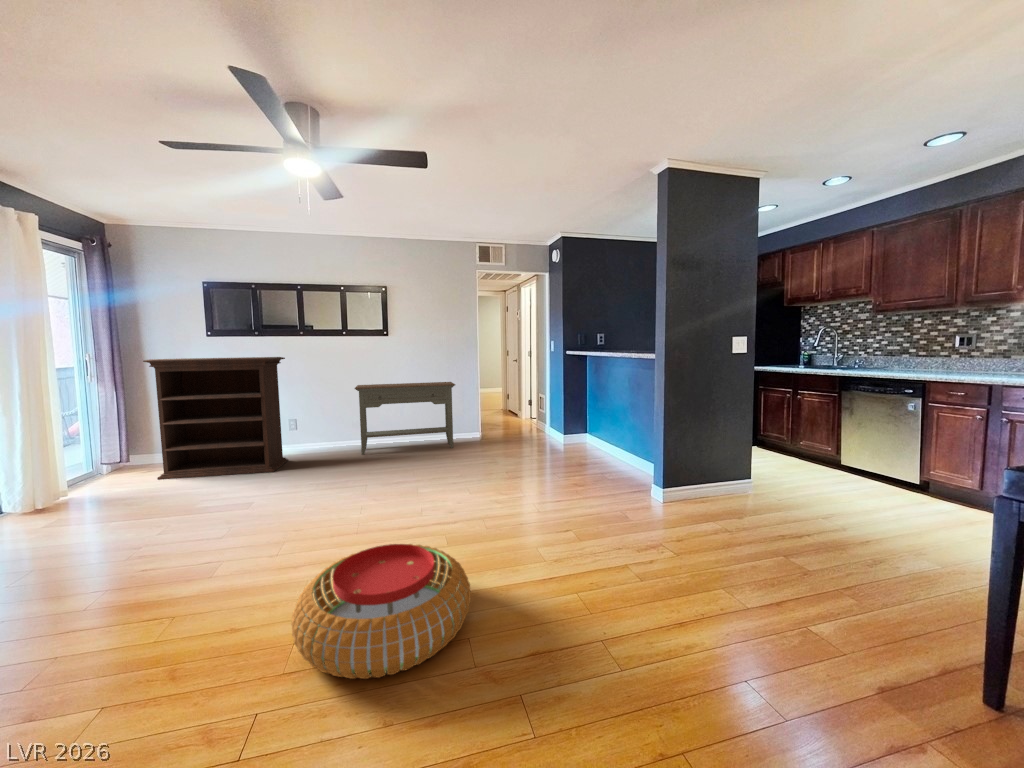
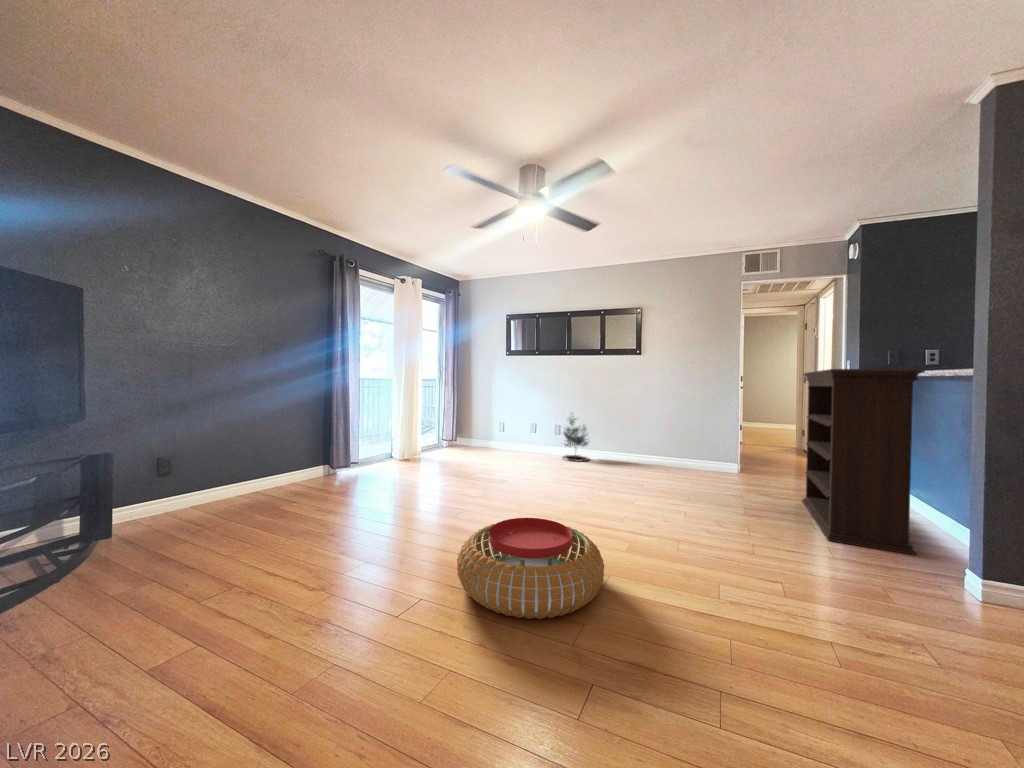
bookshelf: present [143,357,288,479] -> present [802,369,925,555]
console table: present [355,382,455,455] -> none [603,400,704,474]
potted tree: none [303,402,341,459] -> present [563,418,588,462]

